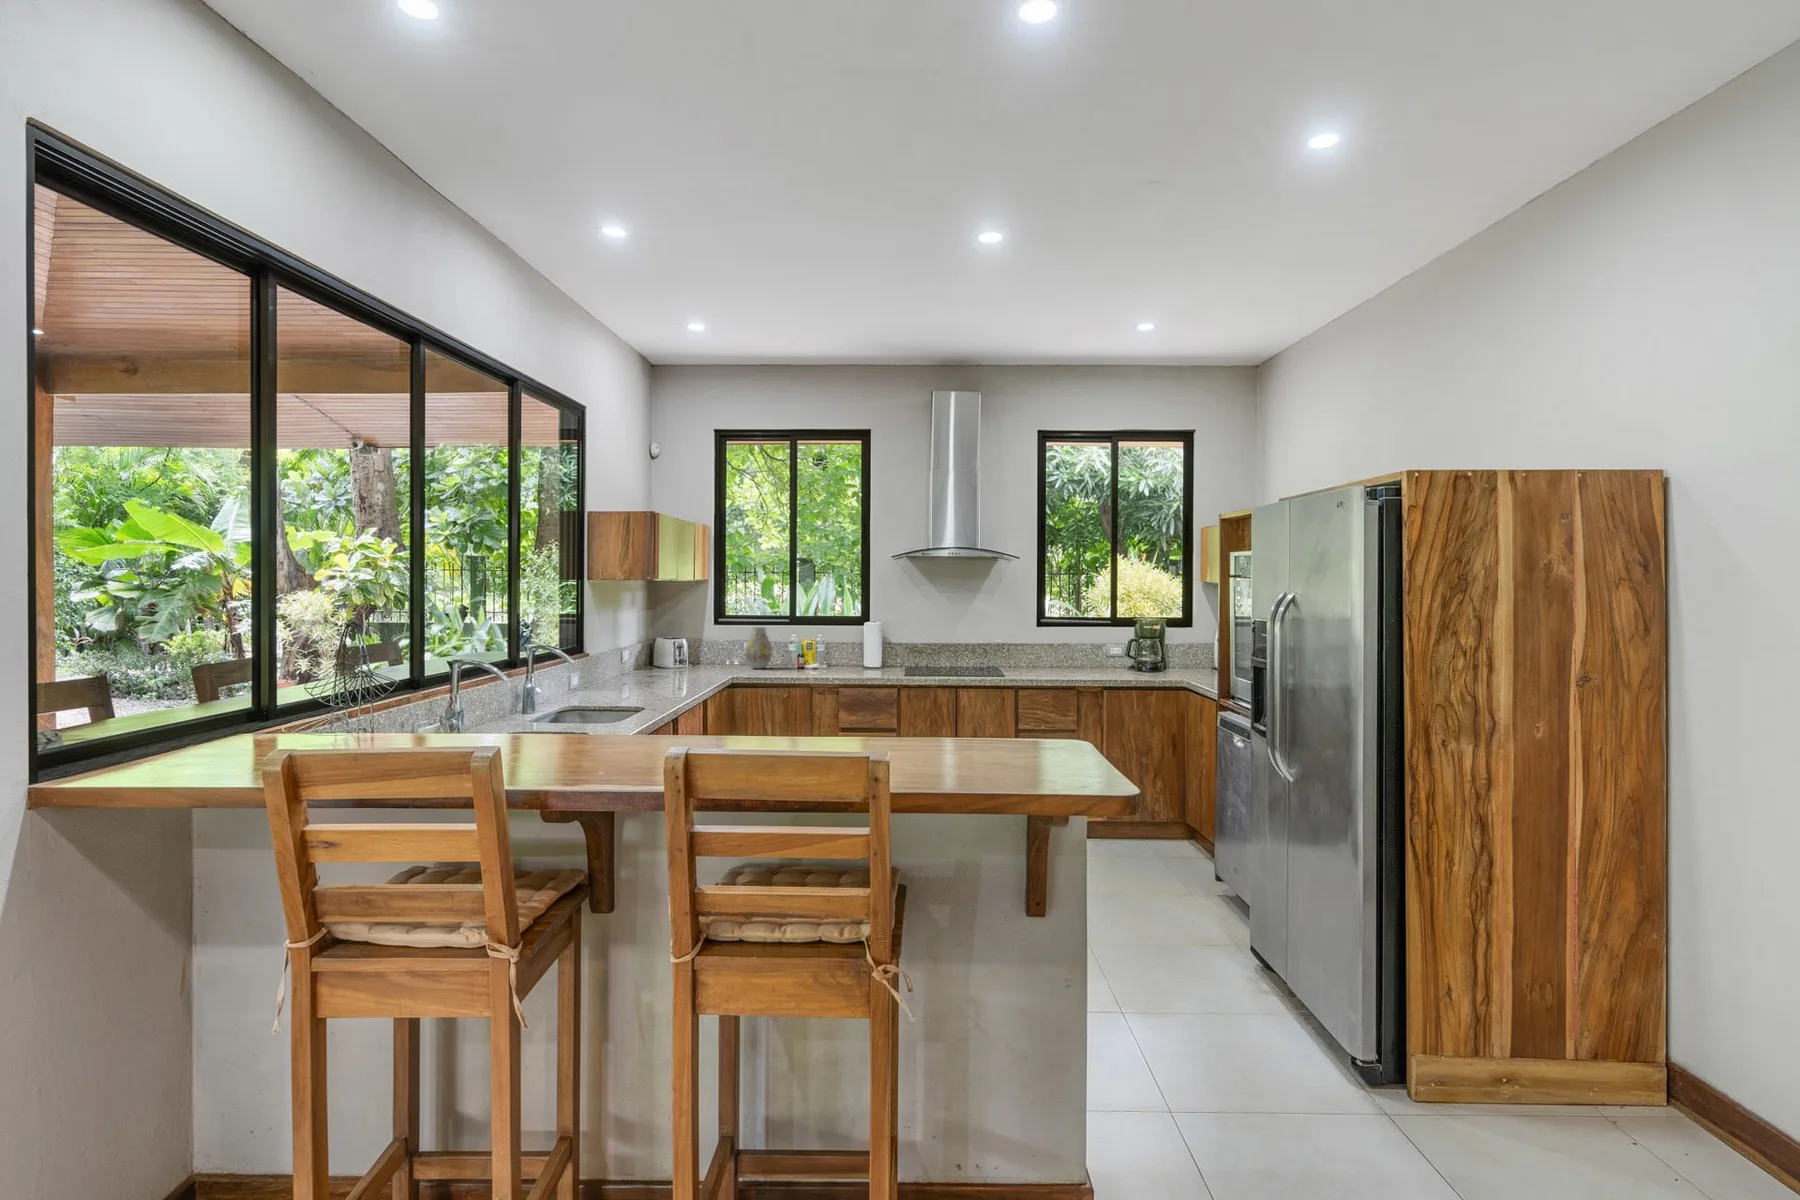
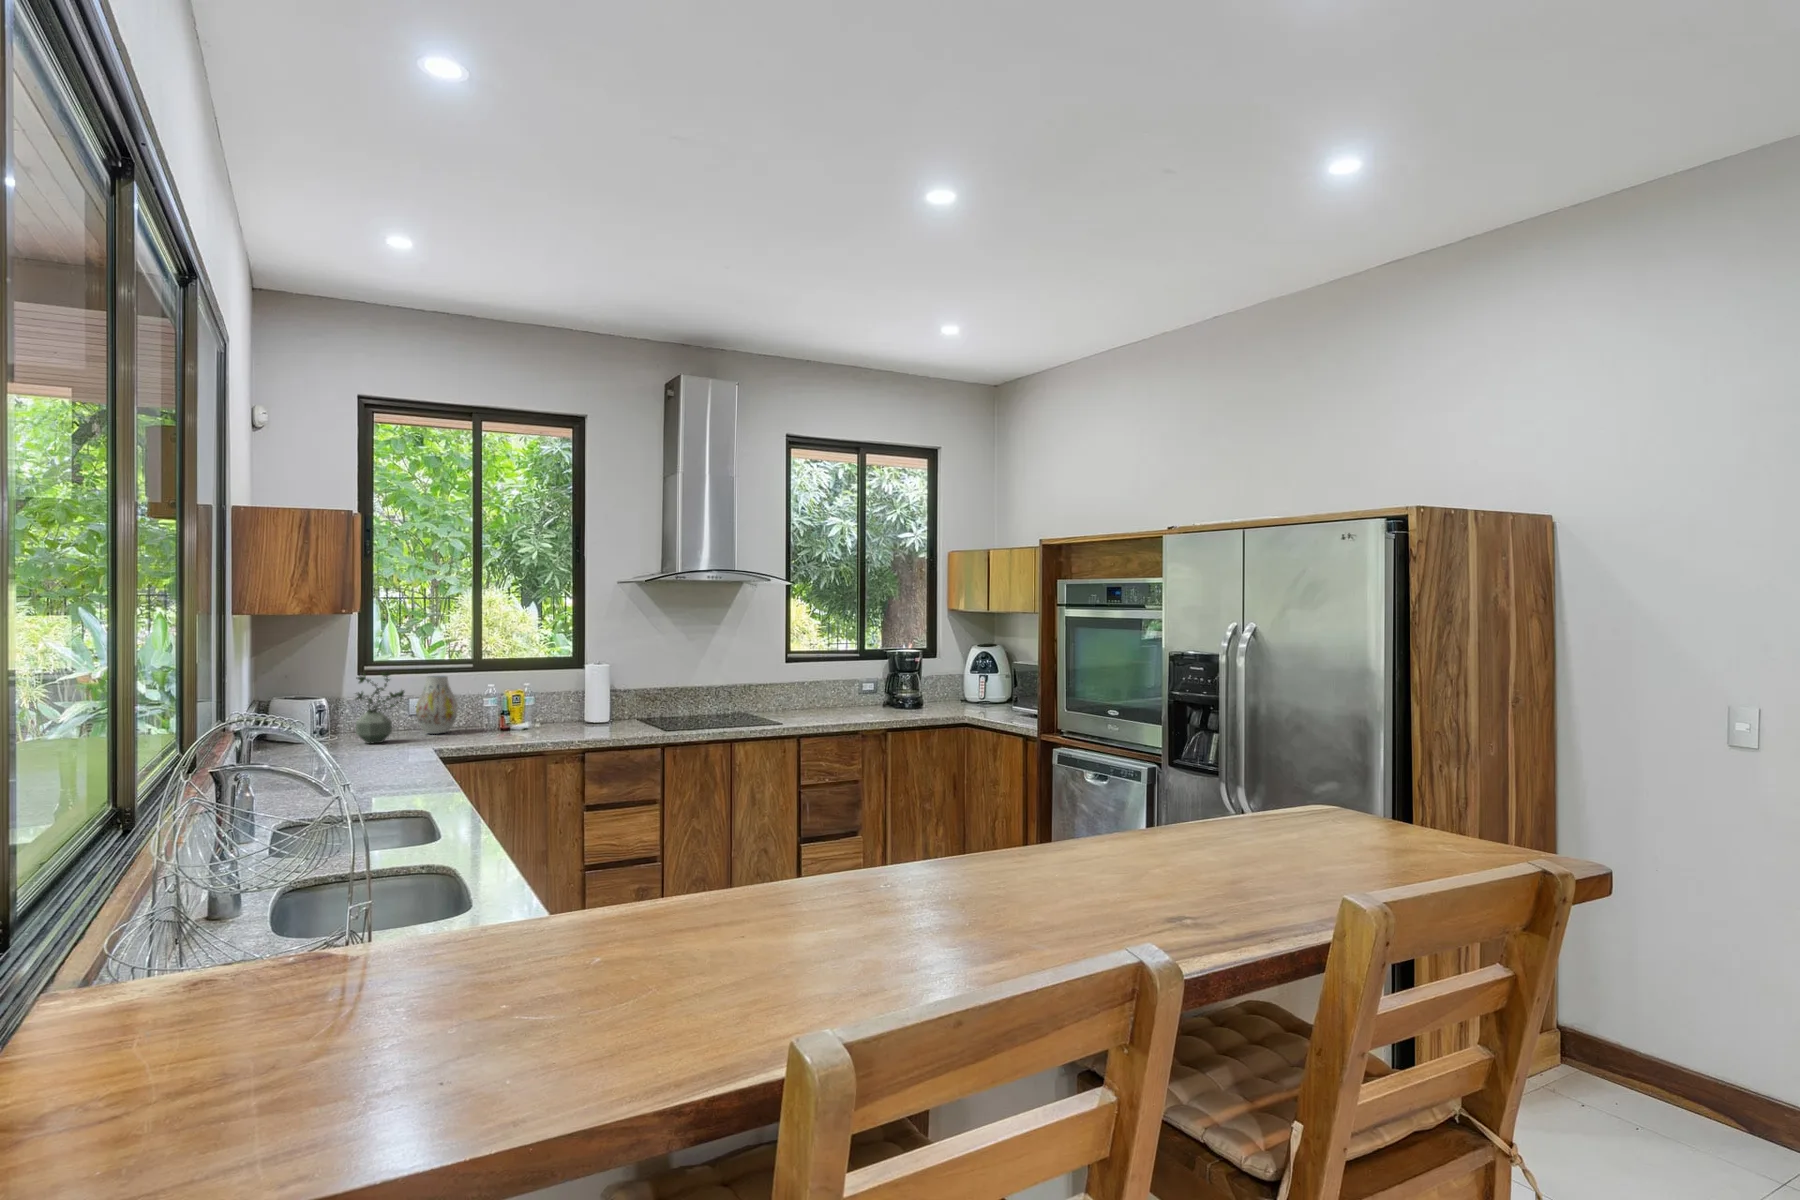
potted plant: none [697,621,732,672] -> present [355,670,404,744]

